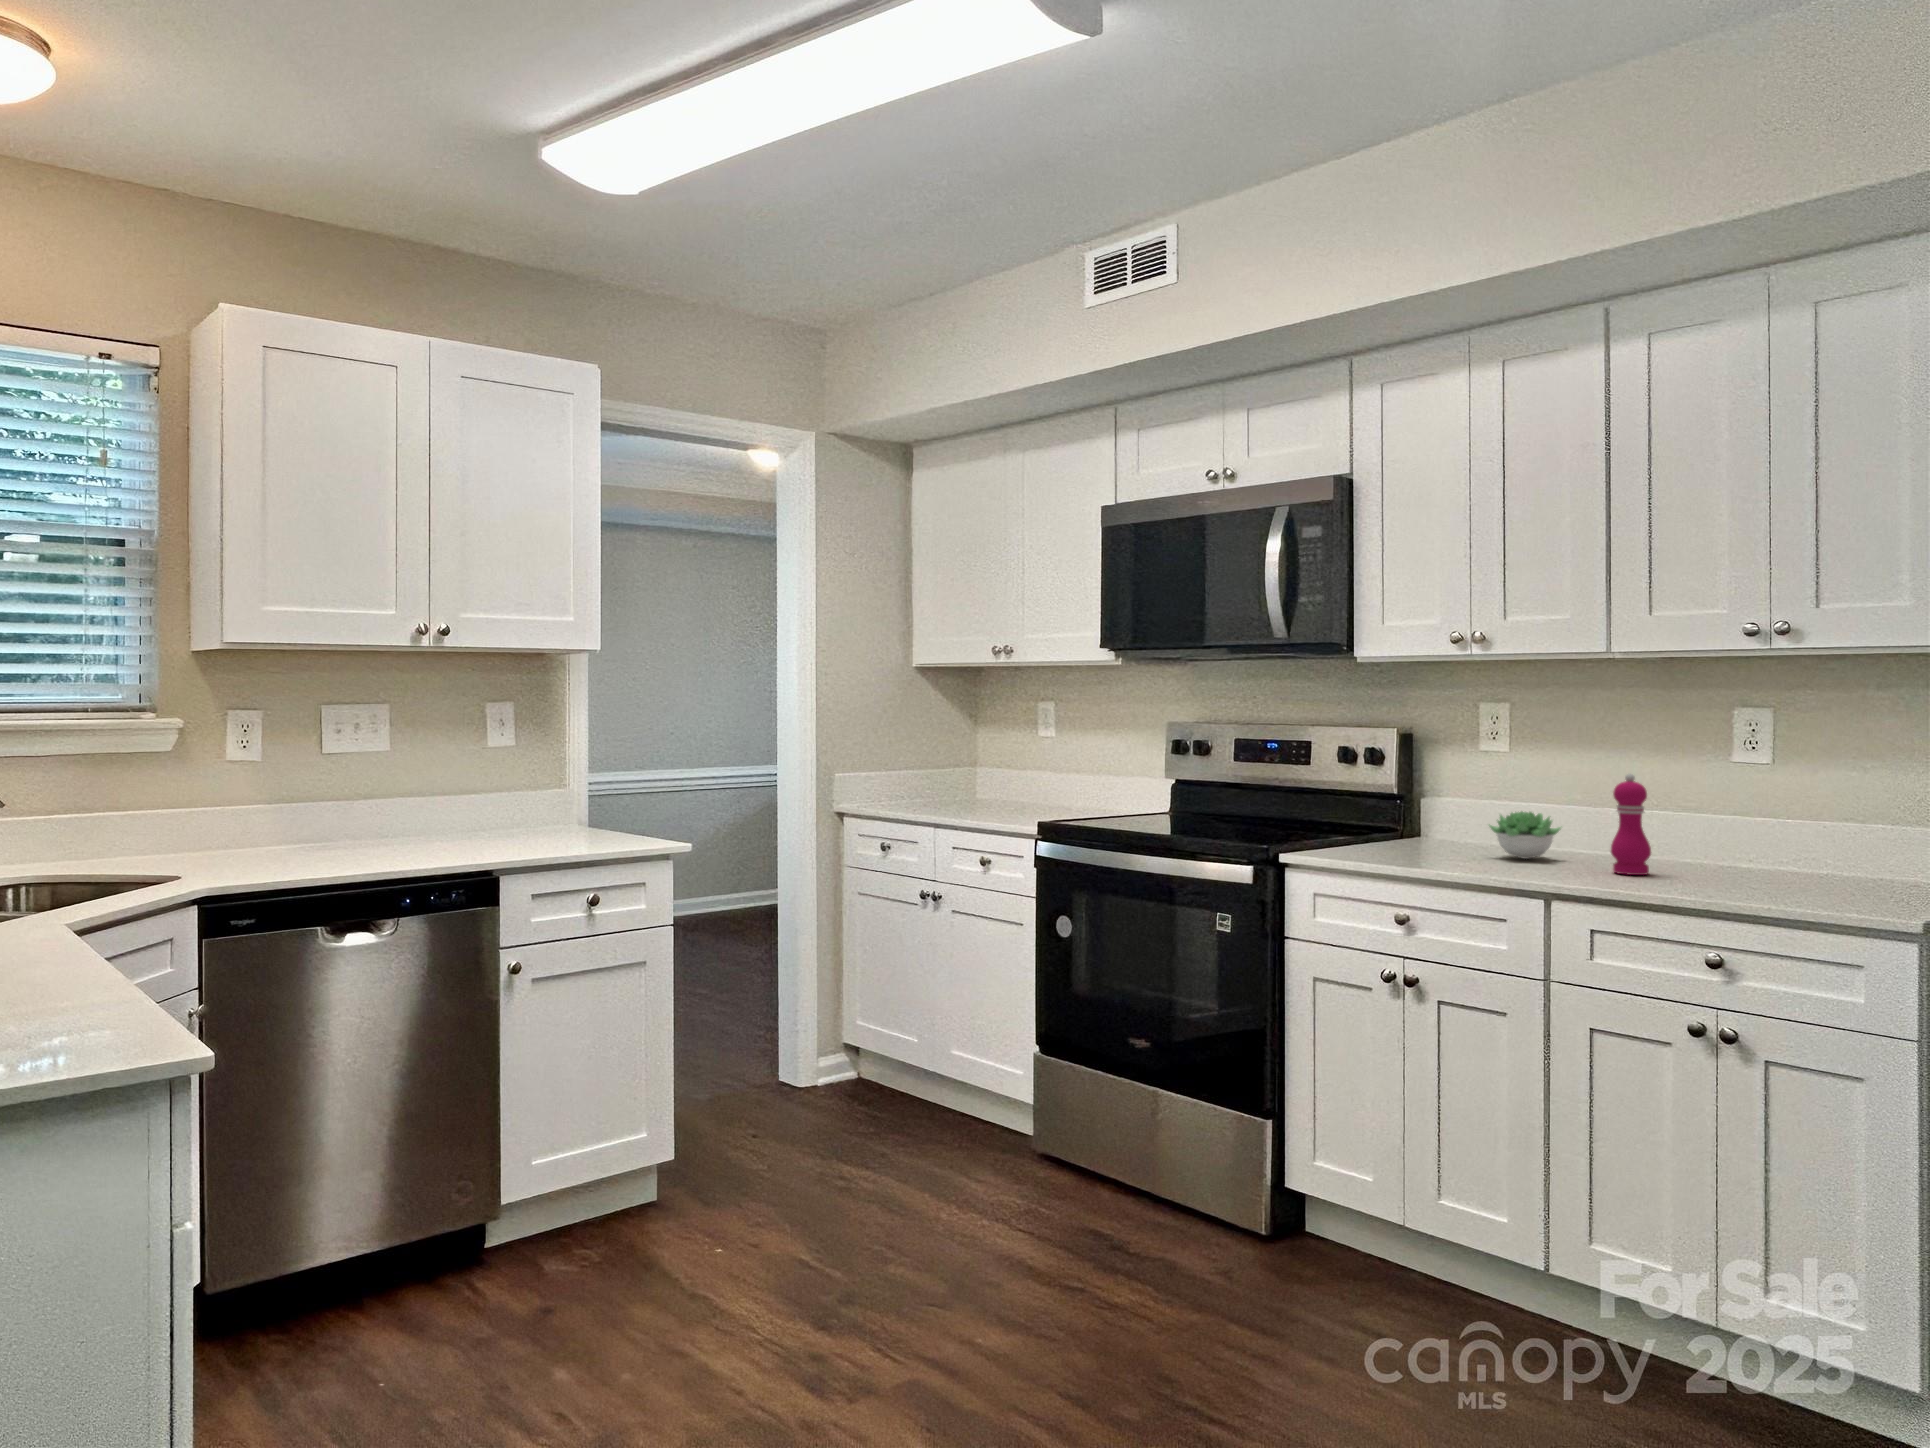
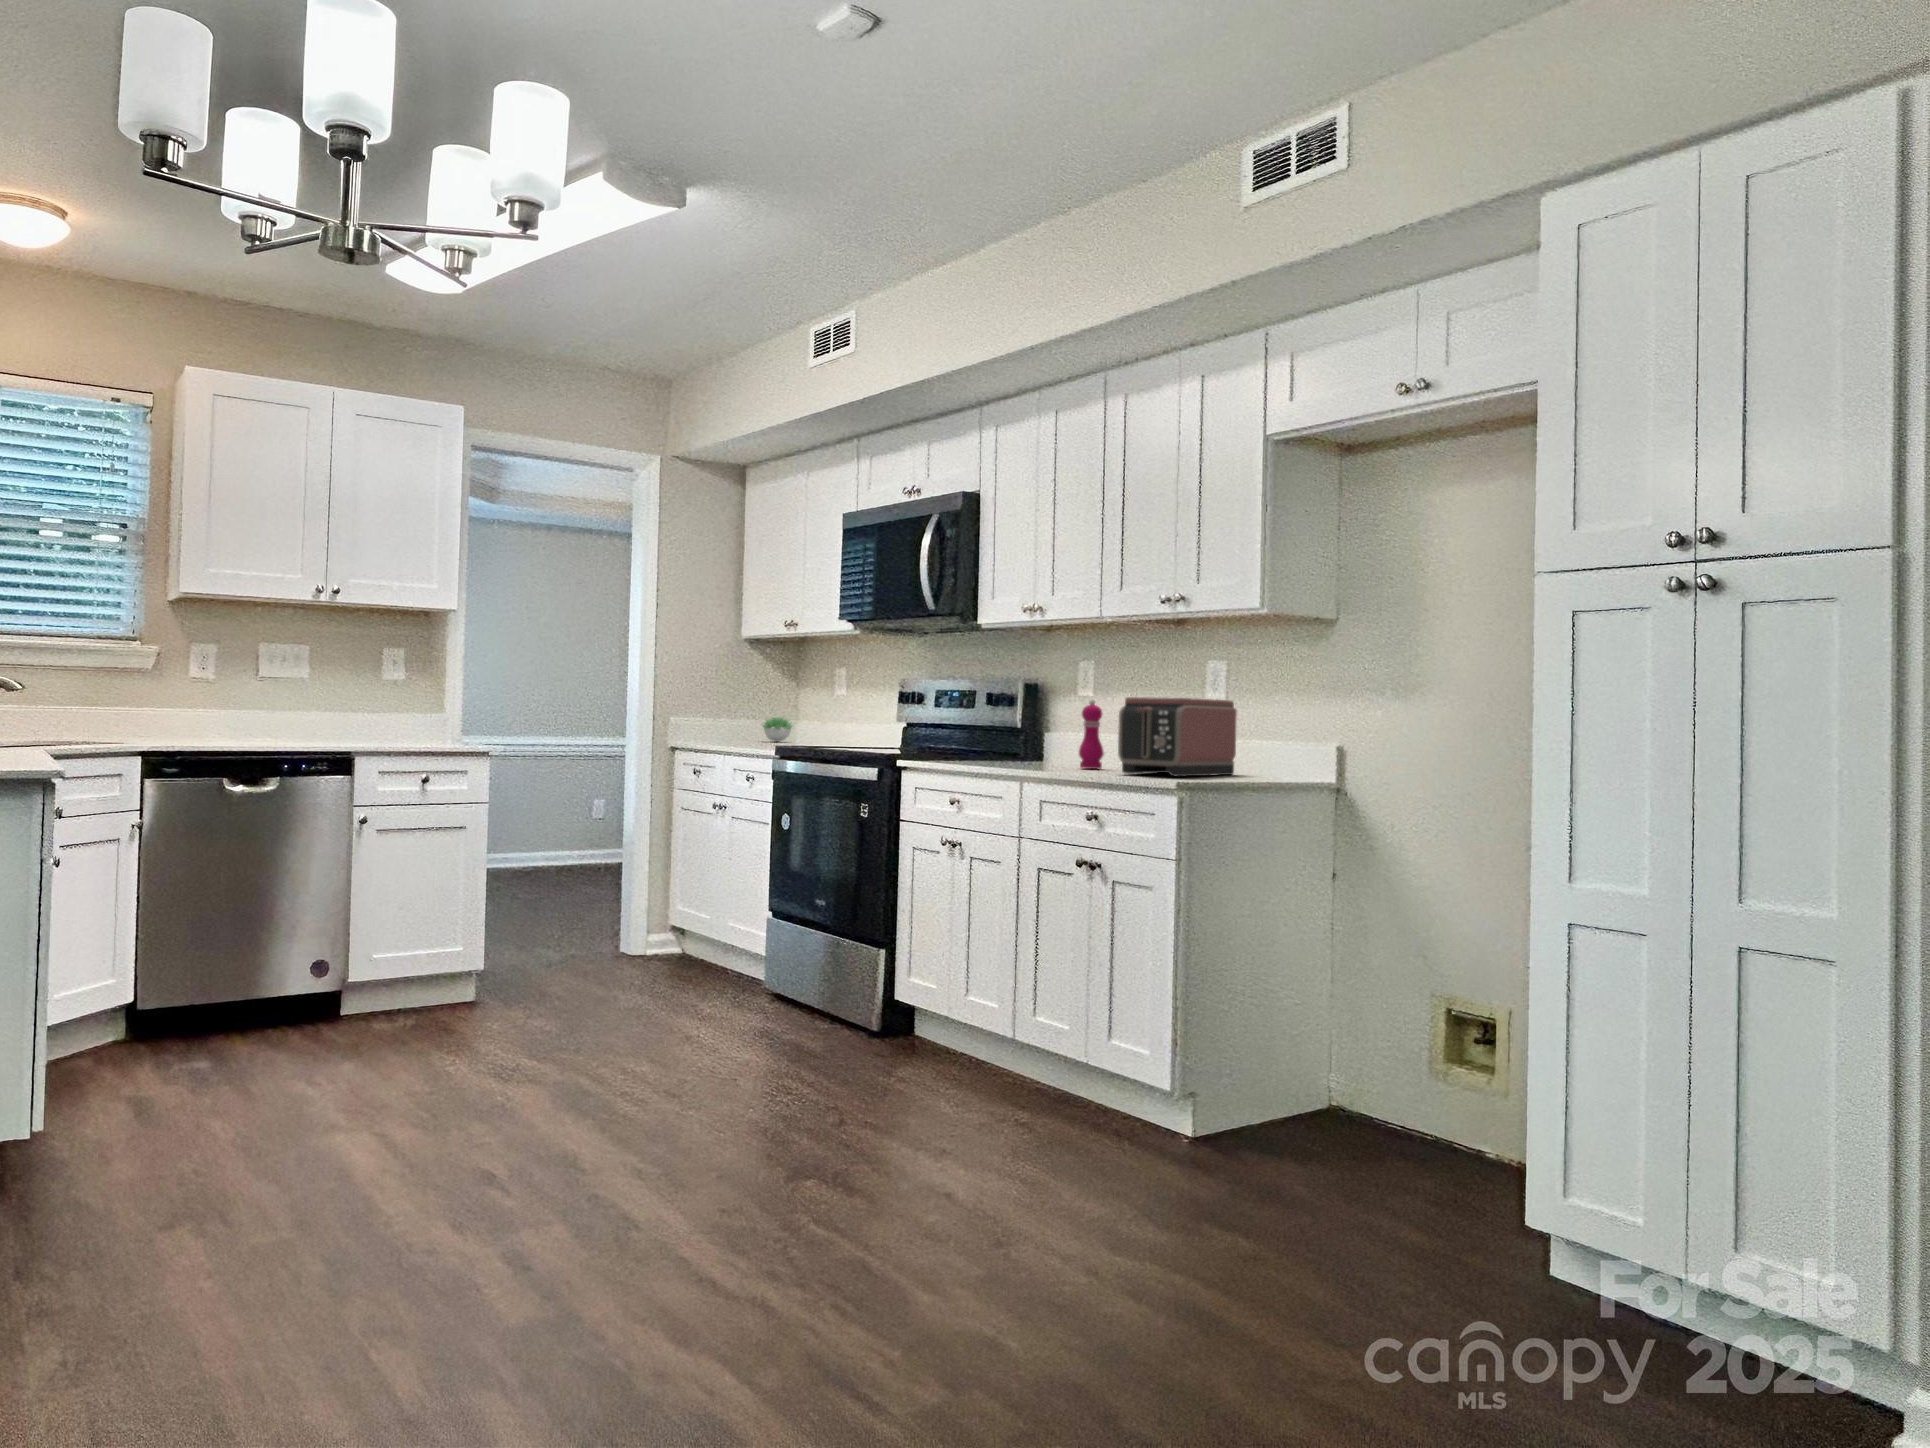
toaster: none [1743,772,1879,901] -> present [1118,697,1237,776]
succulent plant: present [1489,811,1561,859] -> present [763,717,792,742]

